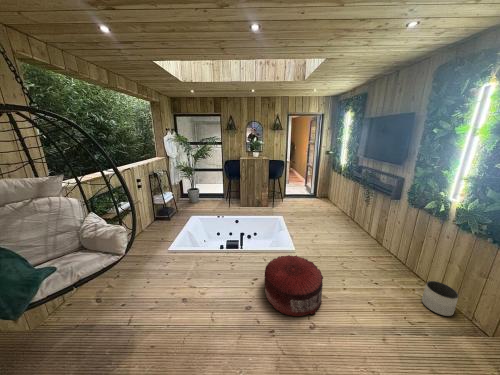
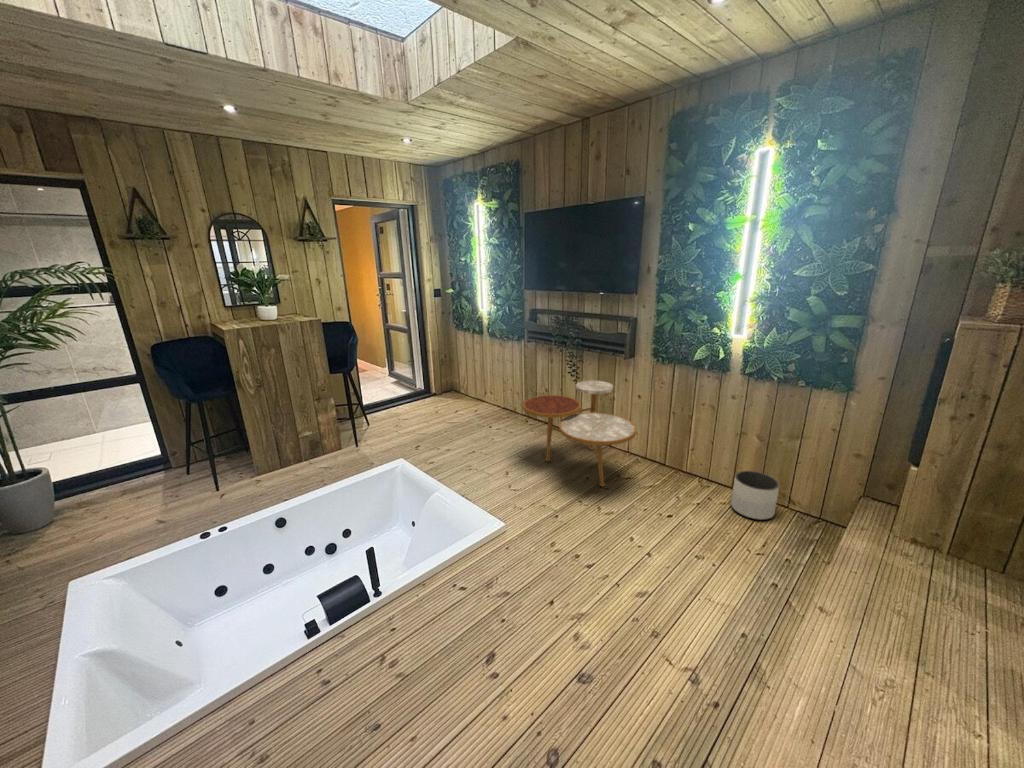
side table: none [329,206,385,258] -> present [523,380,636,486]
pouf: present [265,255,323,316] -> none [524,532,673,699]

